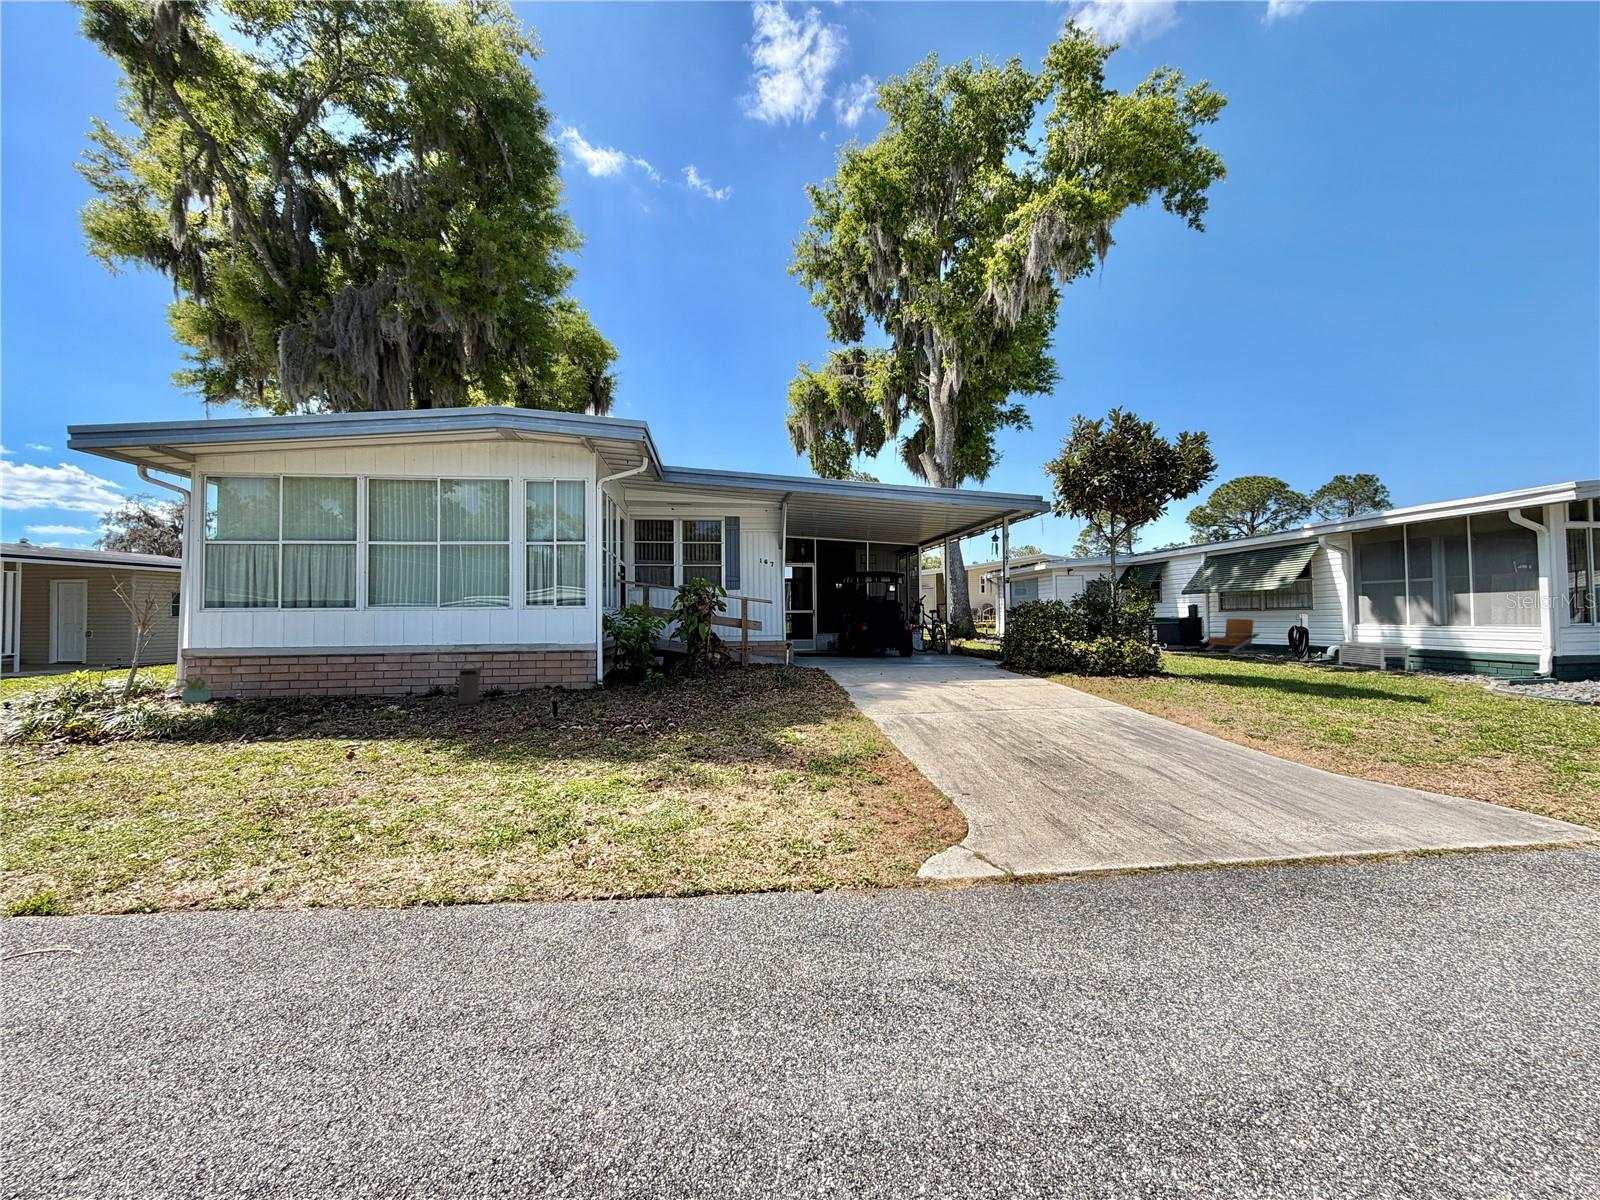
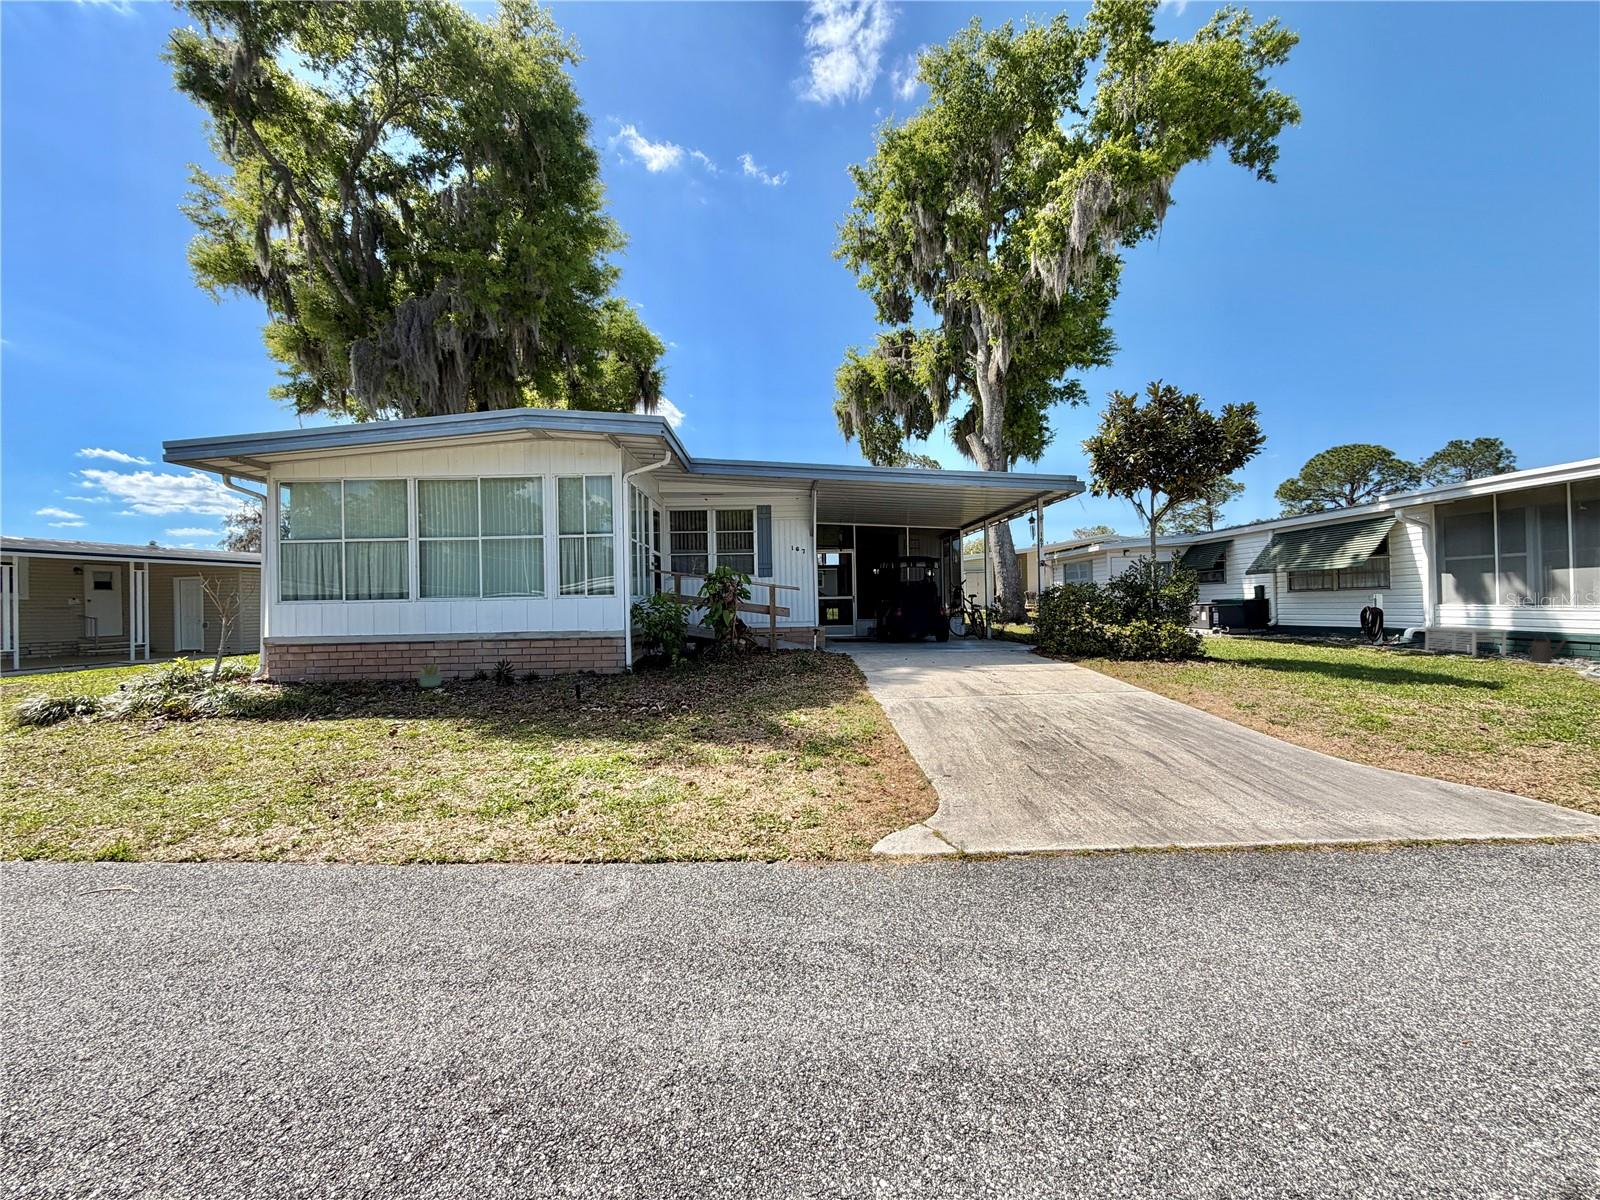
lounge chair: present [1205,619,1259,653] -> none [1277,602,1338,638]
watering can: present [457,663,482,704] -> present [1528,635,1567,663]
decorative plant: present [174,677,212,703] -> present [416,664,443,687]

